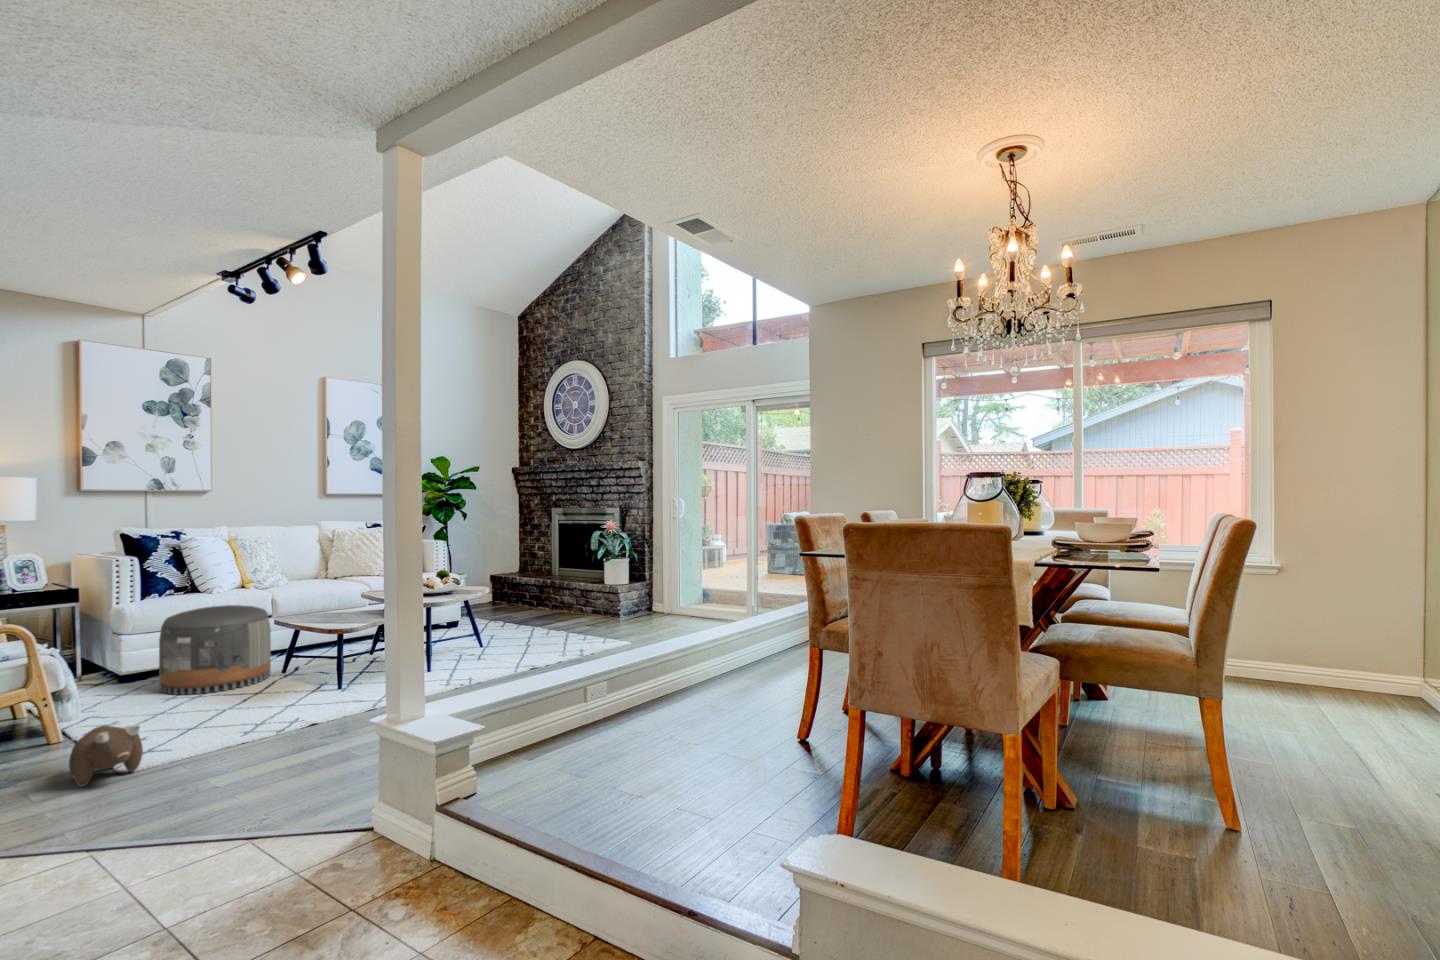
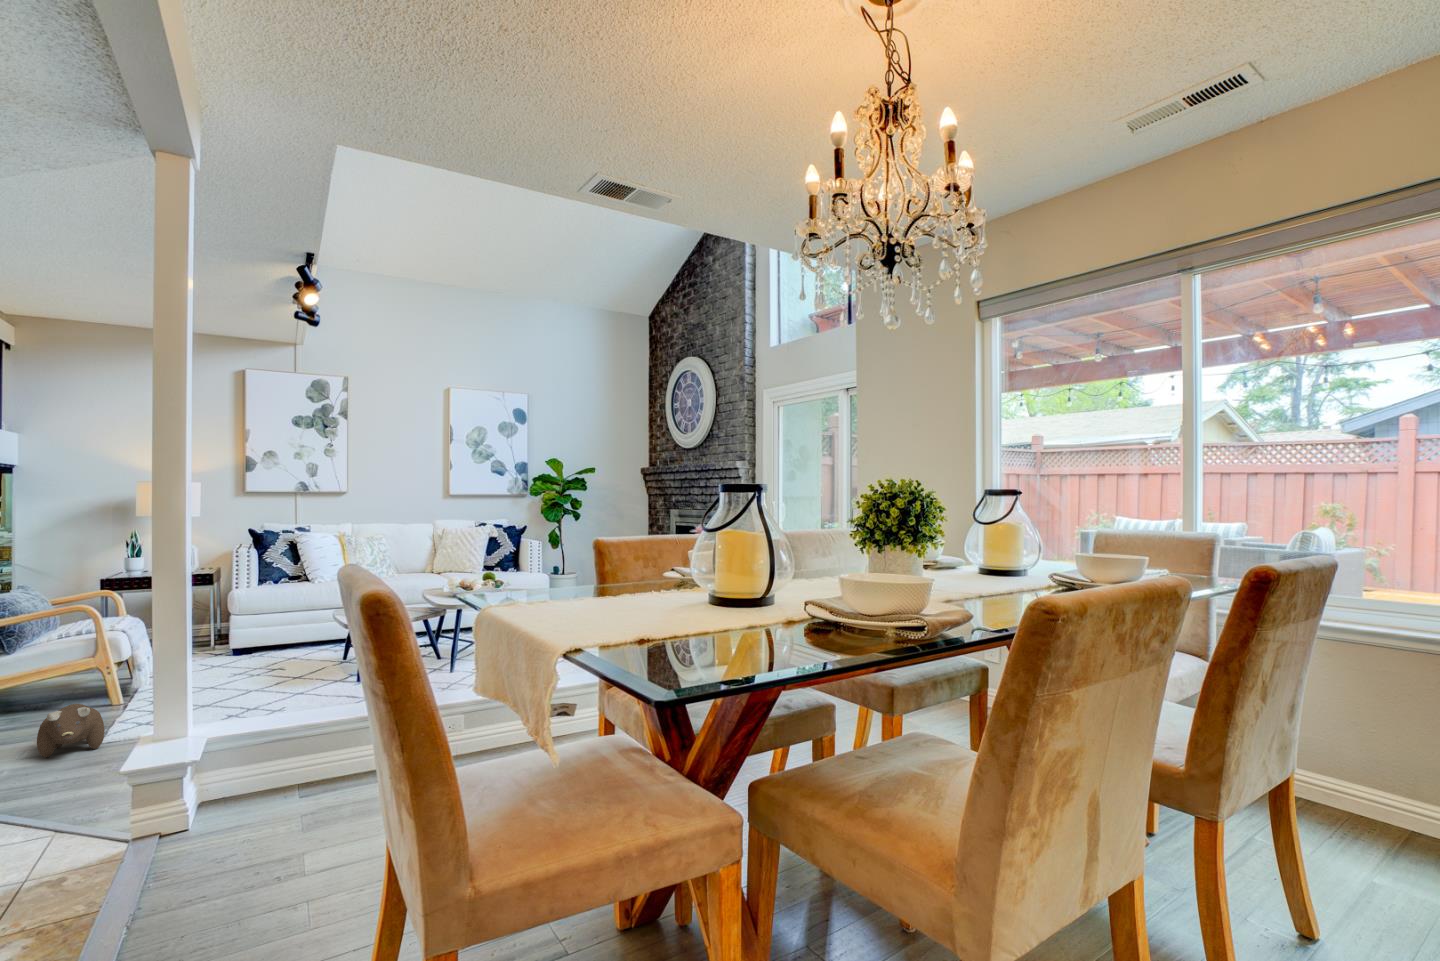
pouf: present [159,605,271,695] -> none [237,597,333,676]

